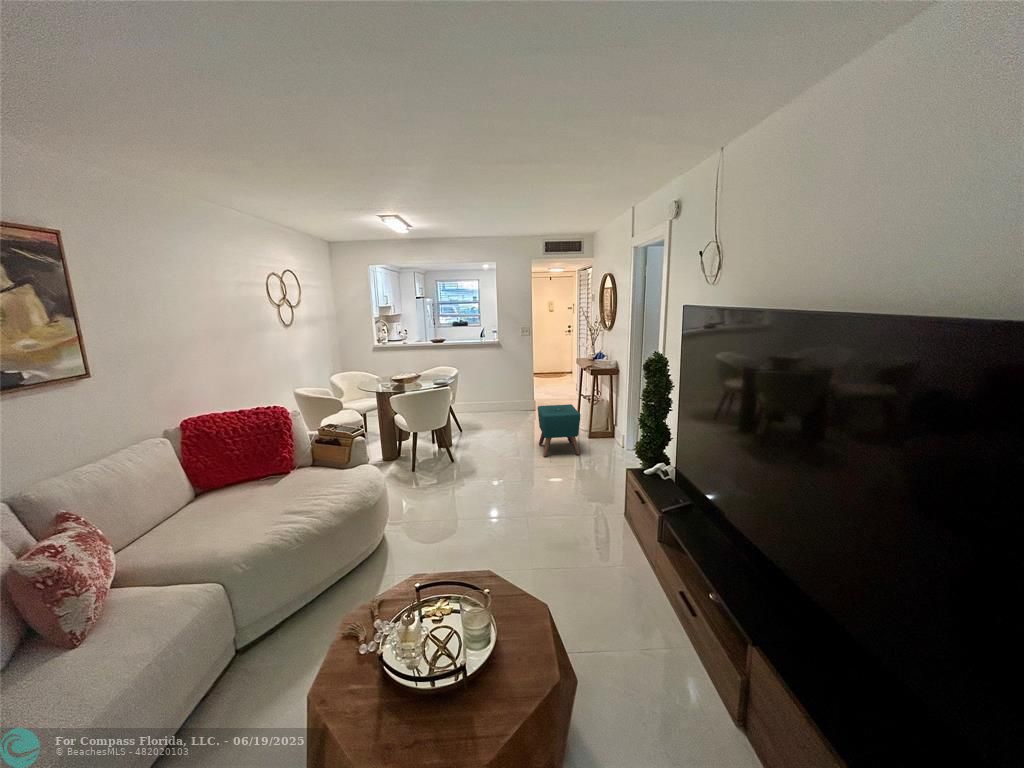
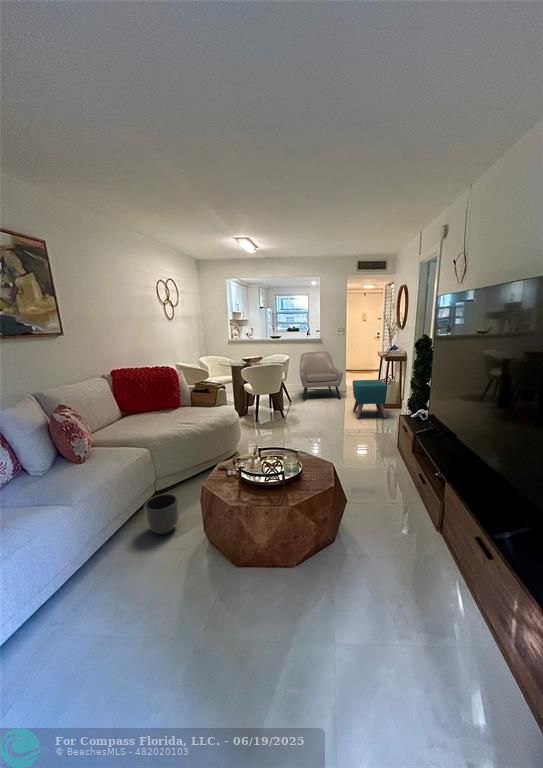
armchair: none [471,363,525,429] -> present [300,352,343,401]
planter: none [229,632,288,702] -> present [145,494,179,535]

